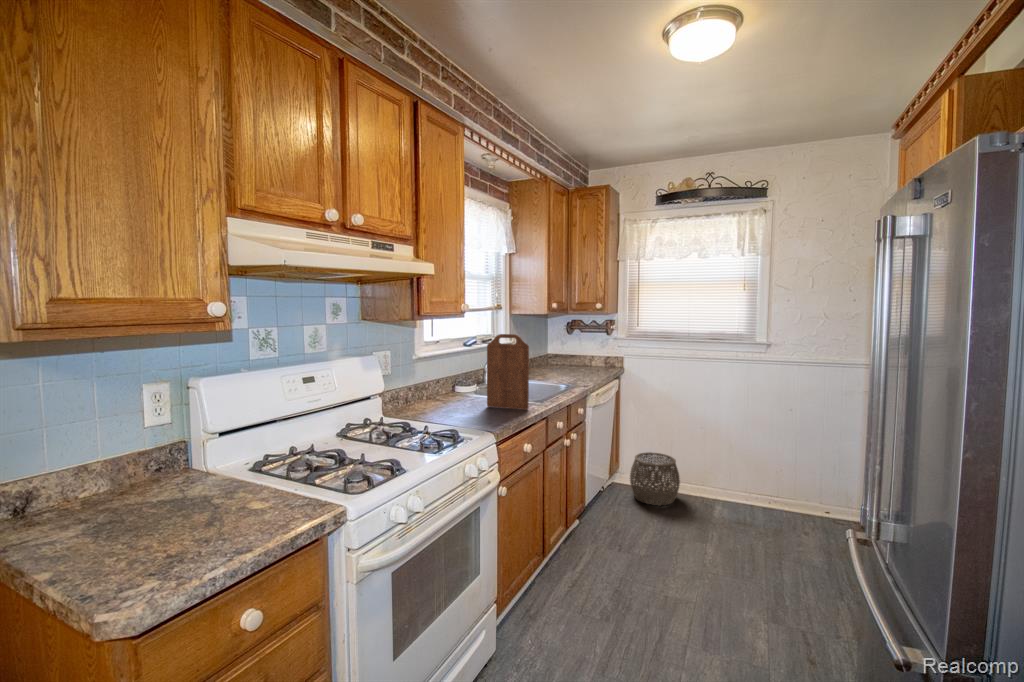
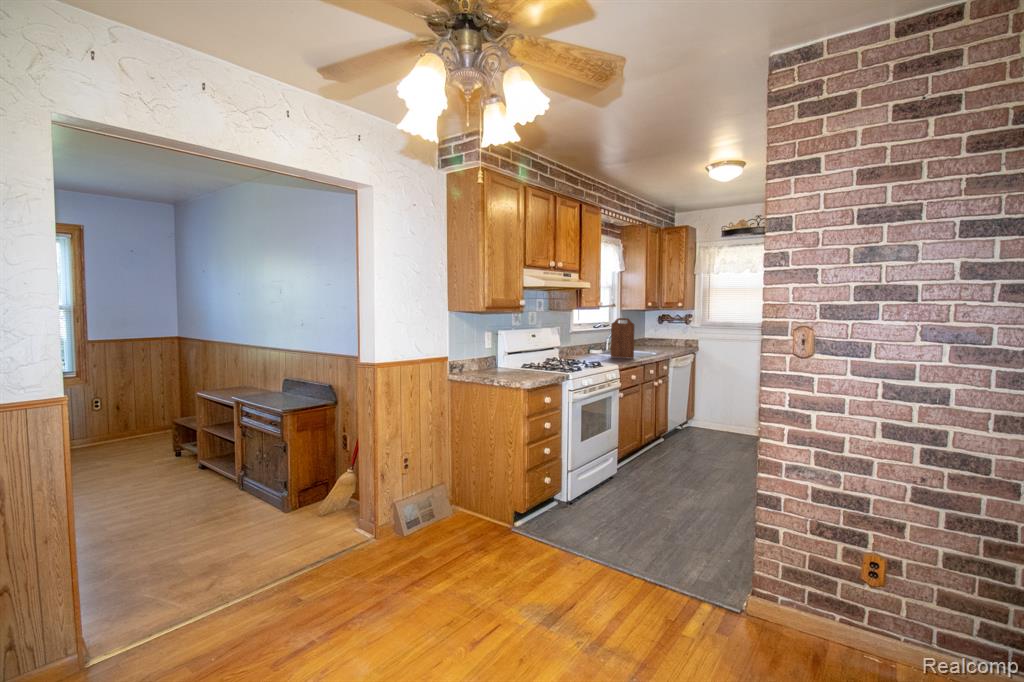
woven basket: present [630,452,680,506] -> none [700,404,736,437]

